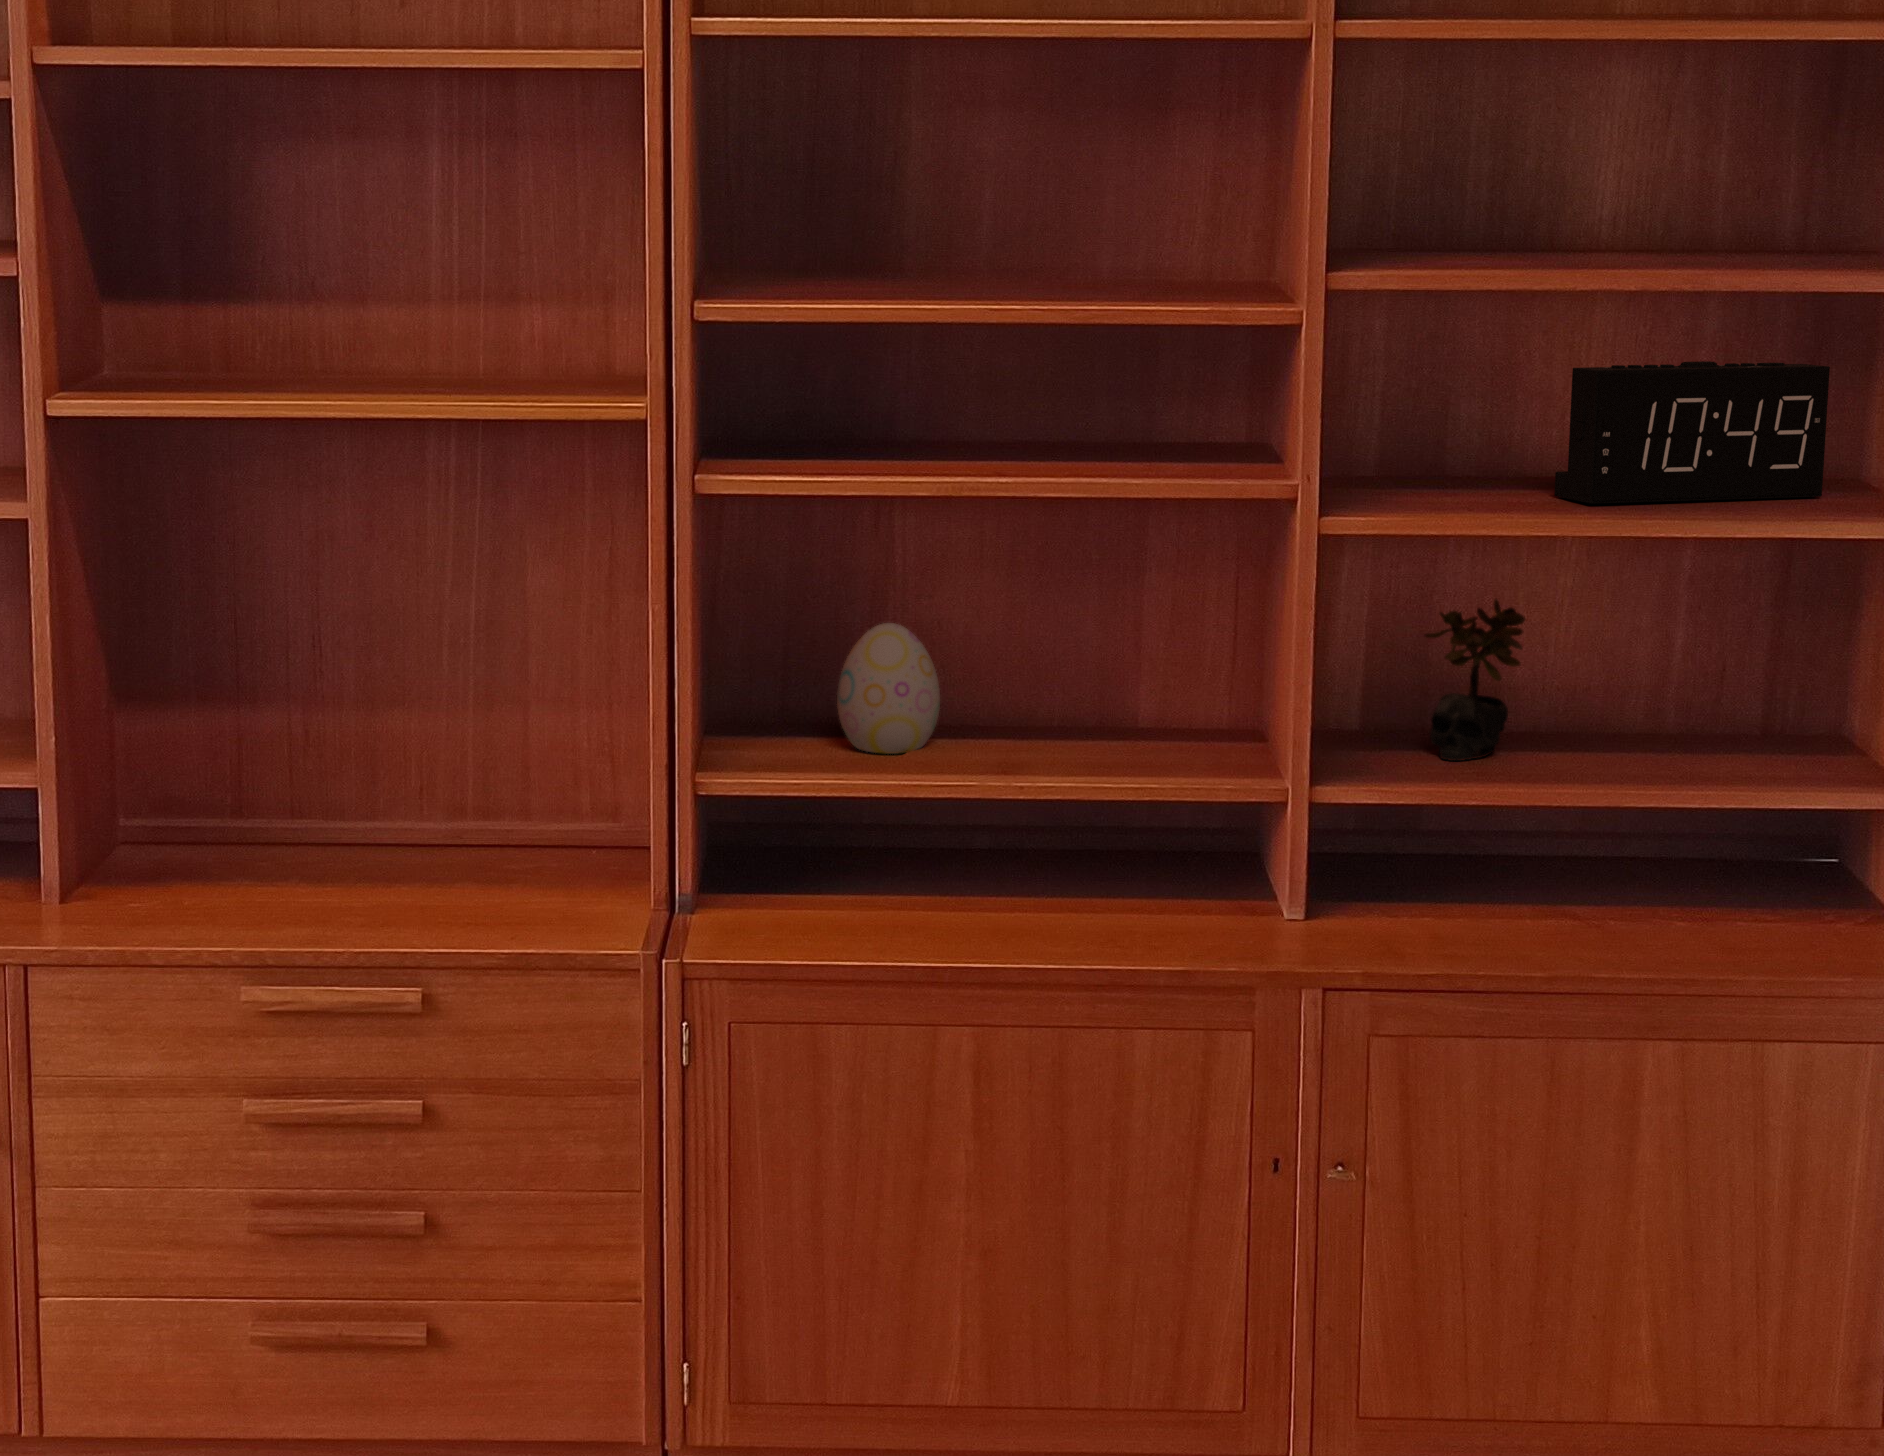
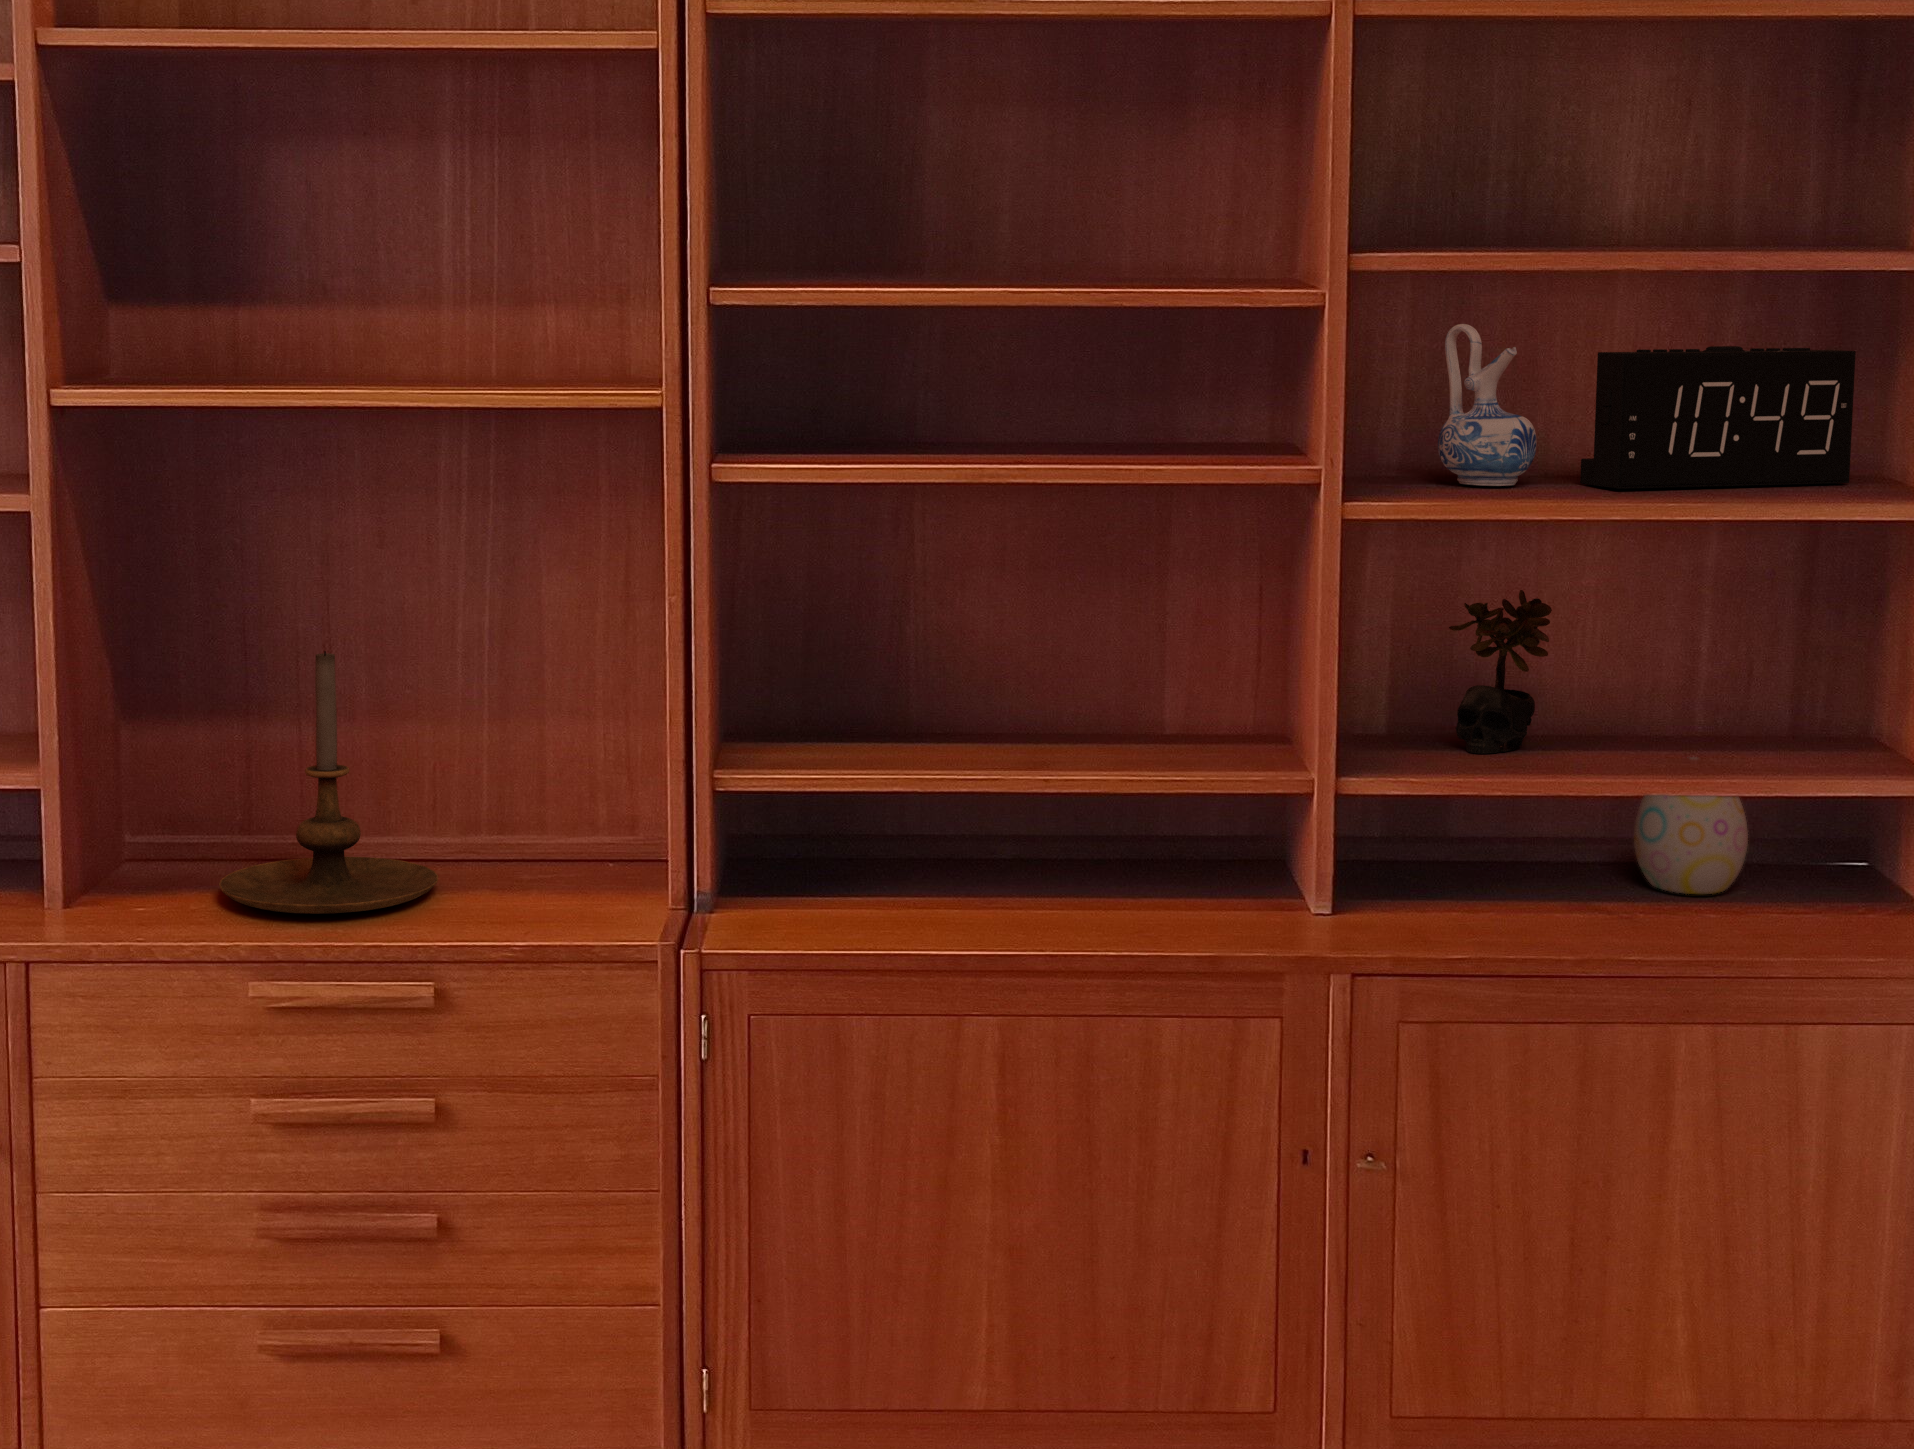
ceramic pitcher: none [1414,338,1511,499] -> present [1438,324,1537,486]
decorative egg: present [837,623,940,754] -> present [1634,795,1748,894]
candle holder: none [216,656,430,915] -> present [219,651,438,914]

